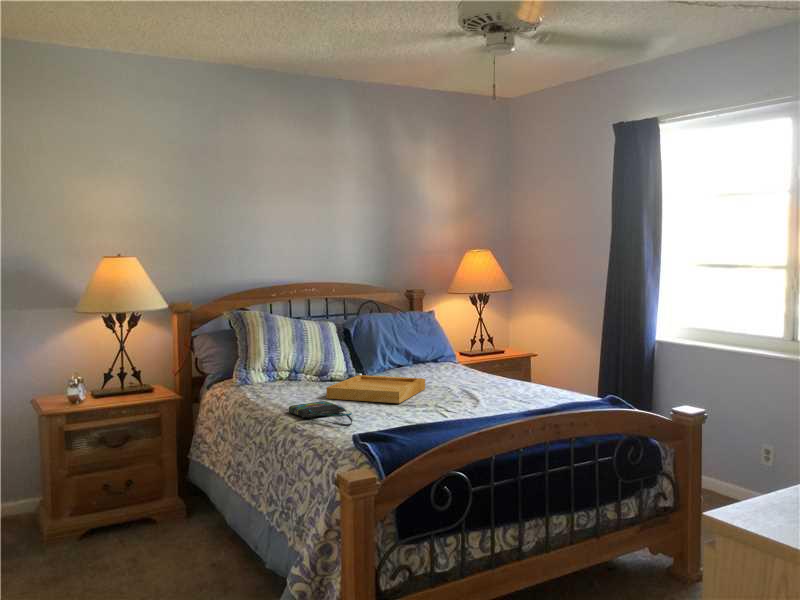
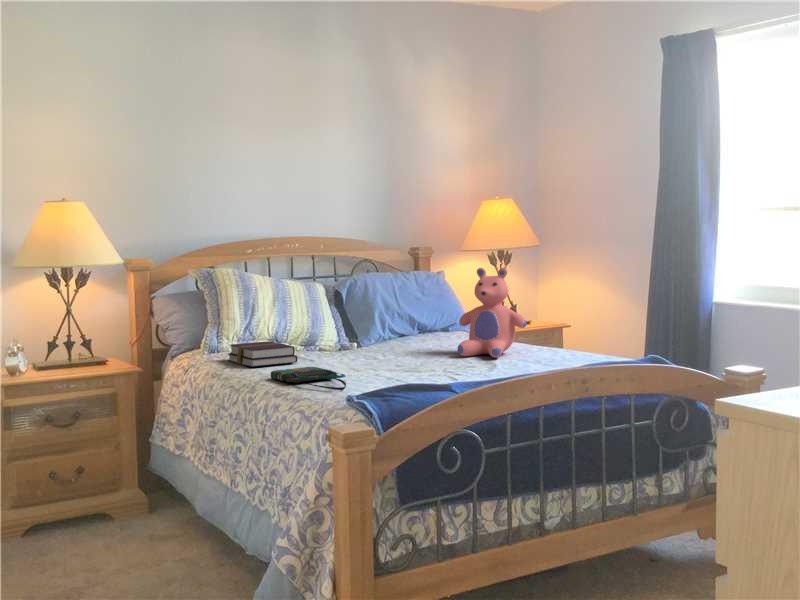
teddy bear: none [446,314,503,391] -> present [458,268,527,358]
book: none [254,375,312,399] -> present [228,341,297,367]
tray: present [326,375,425,403] -> none [315,342,433,370]

